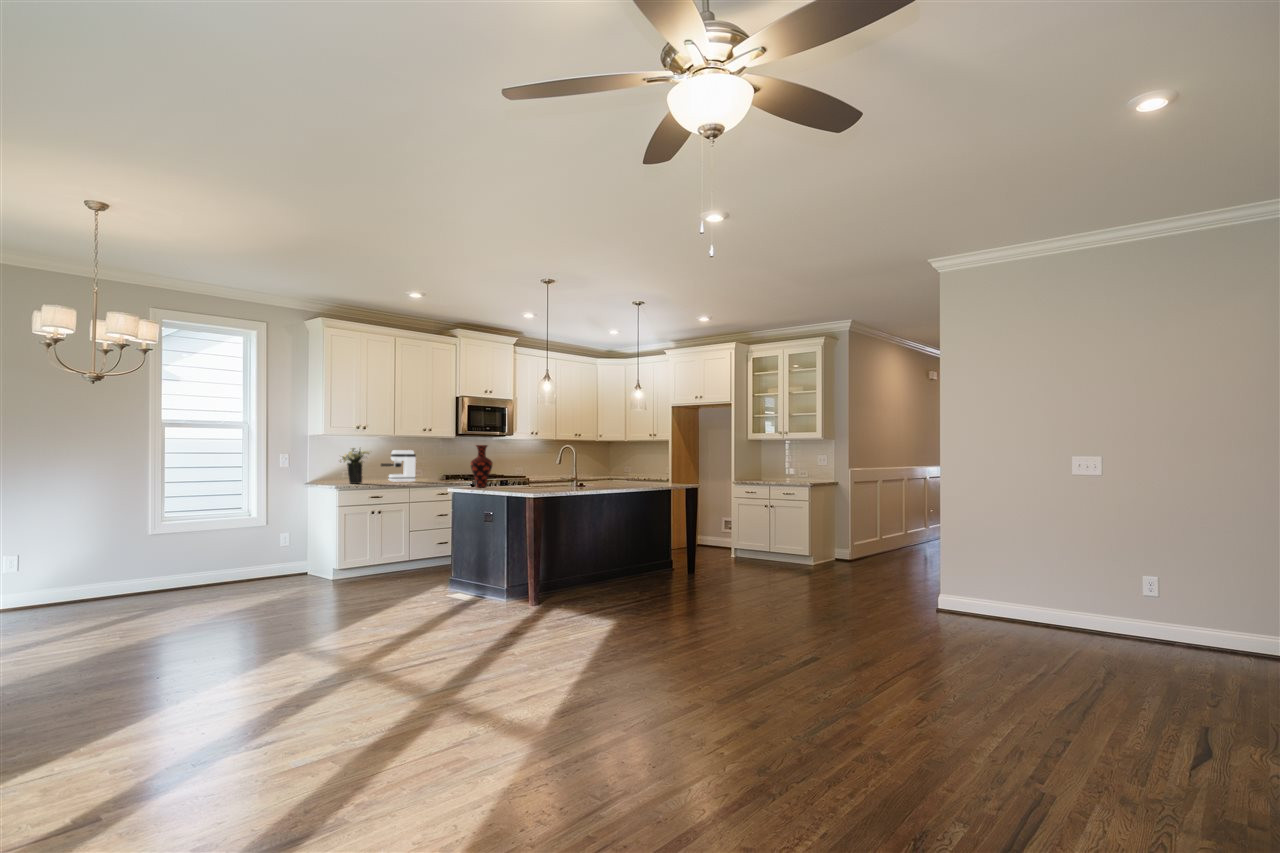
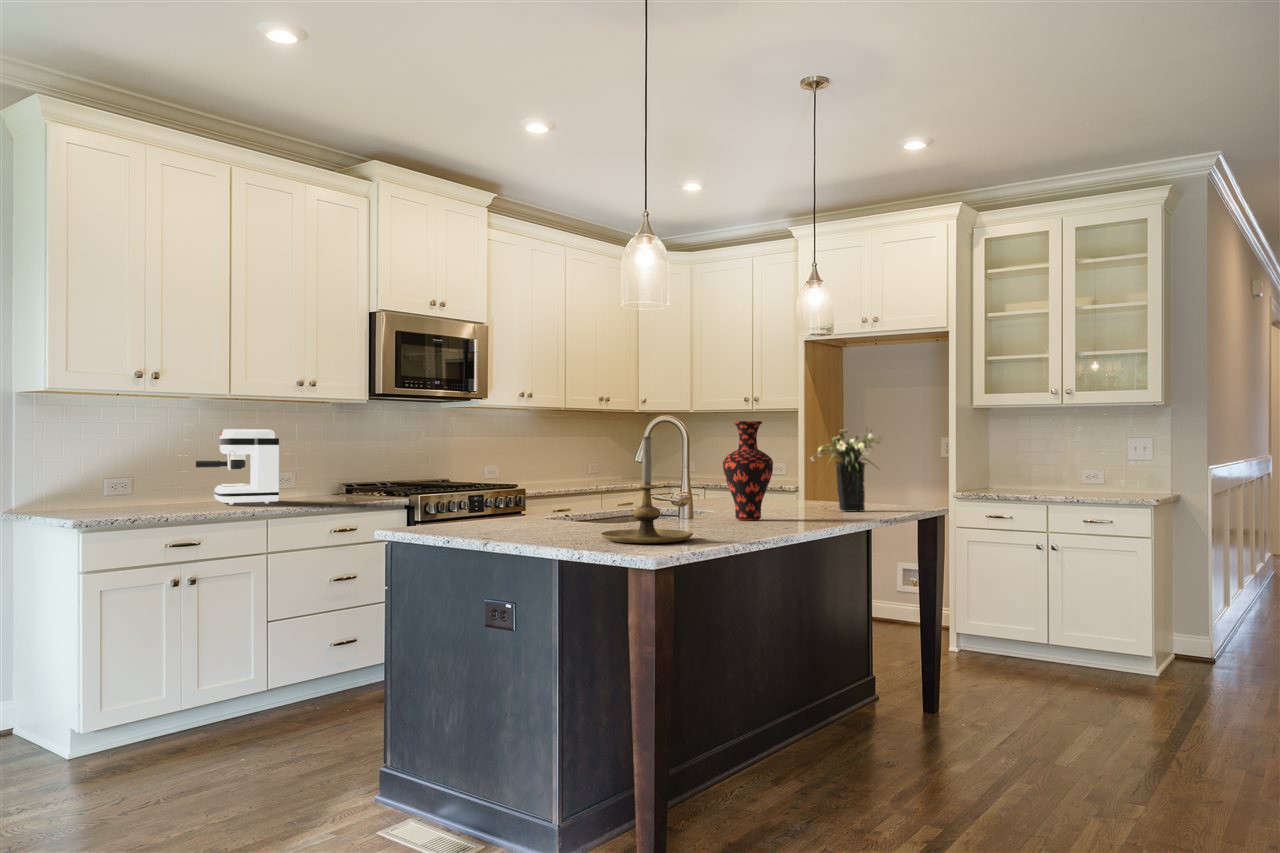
vase: present [471,445,492,488] -> present [723,421,773,520]
flower arrangement: present [340,448,369,484] -> present [810,428,882,511]
candle holder: none [520,453,553,490] -> present [601,436,693,544]

